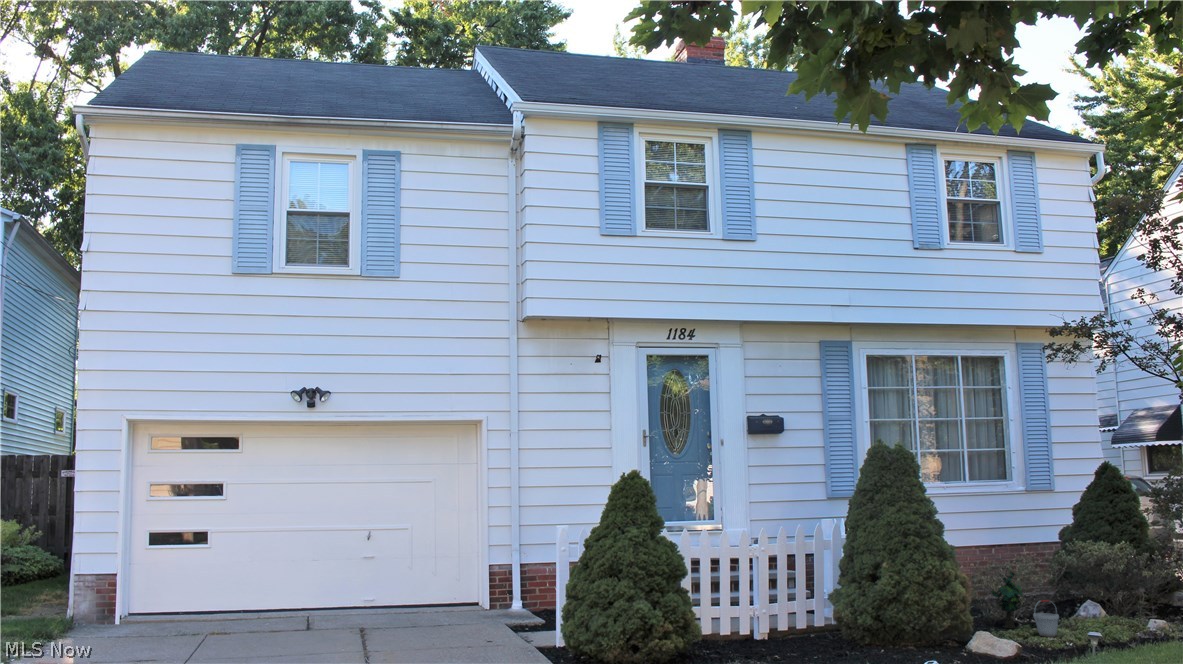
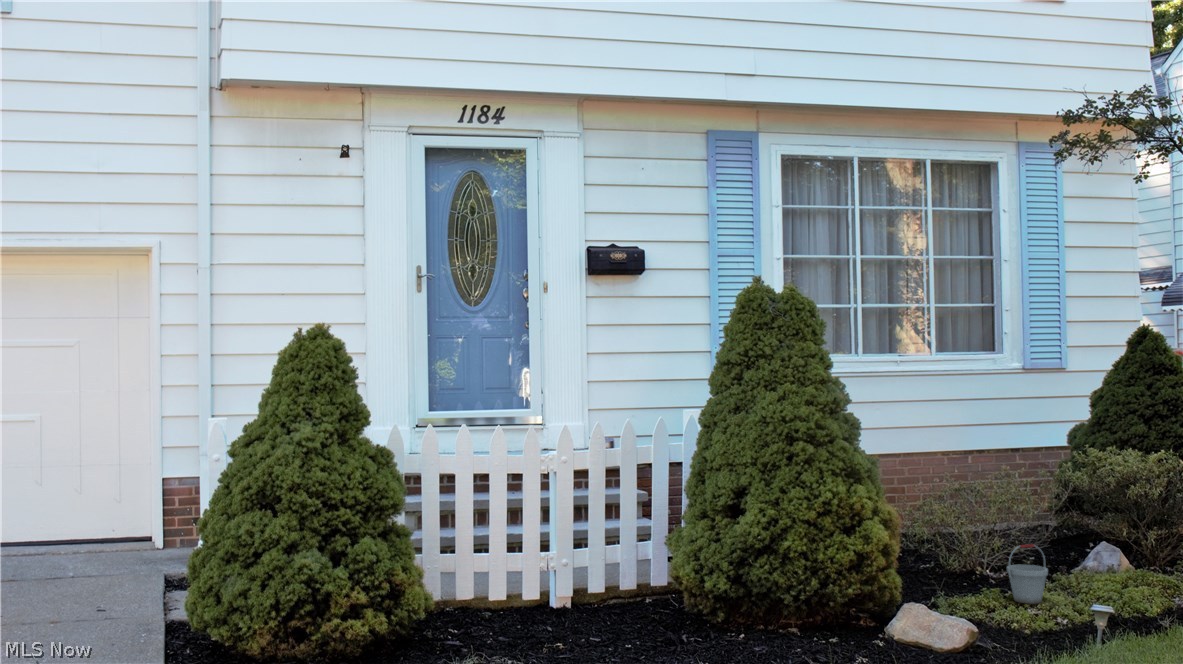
decorative plant: present [991,572,1023,628] -> none [946,496,999,585]

